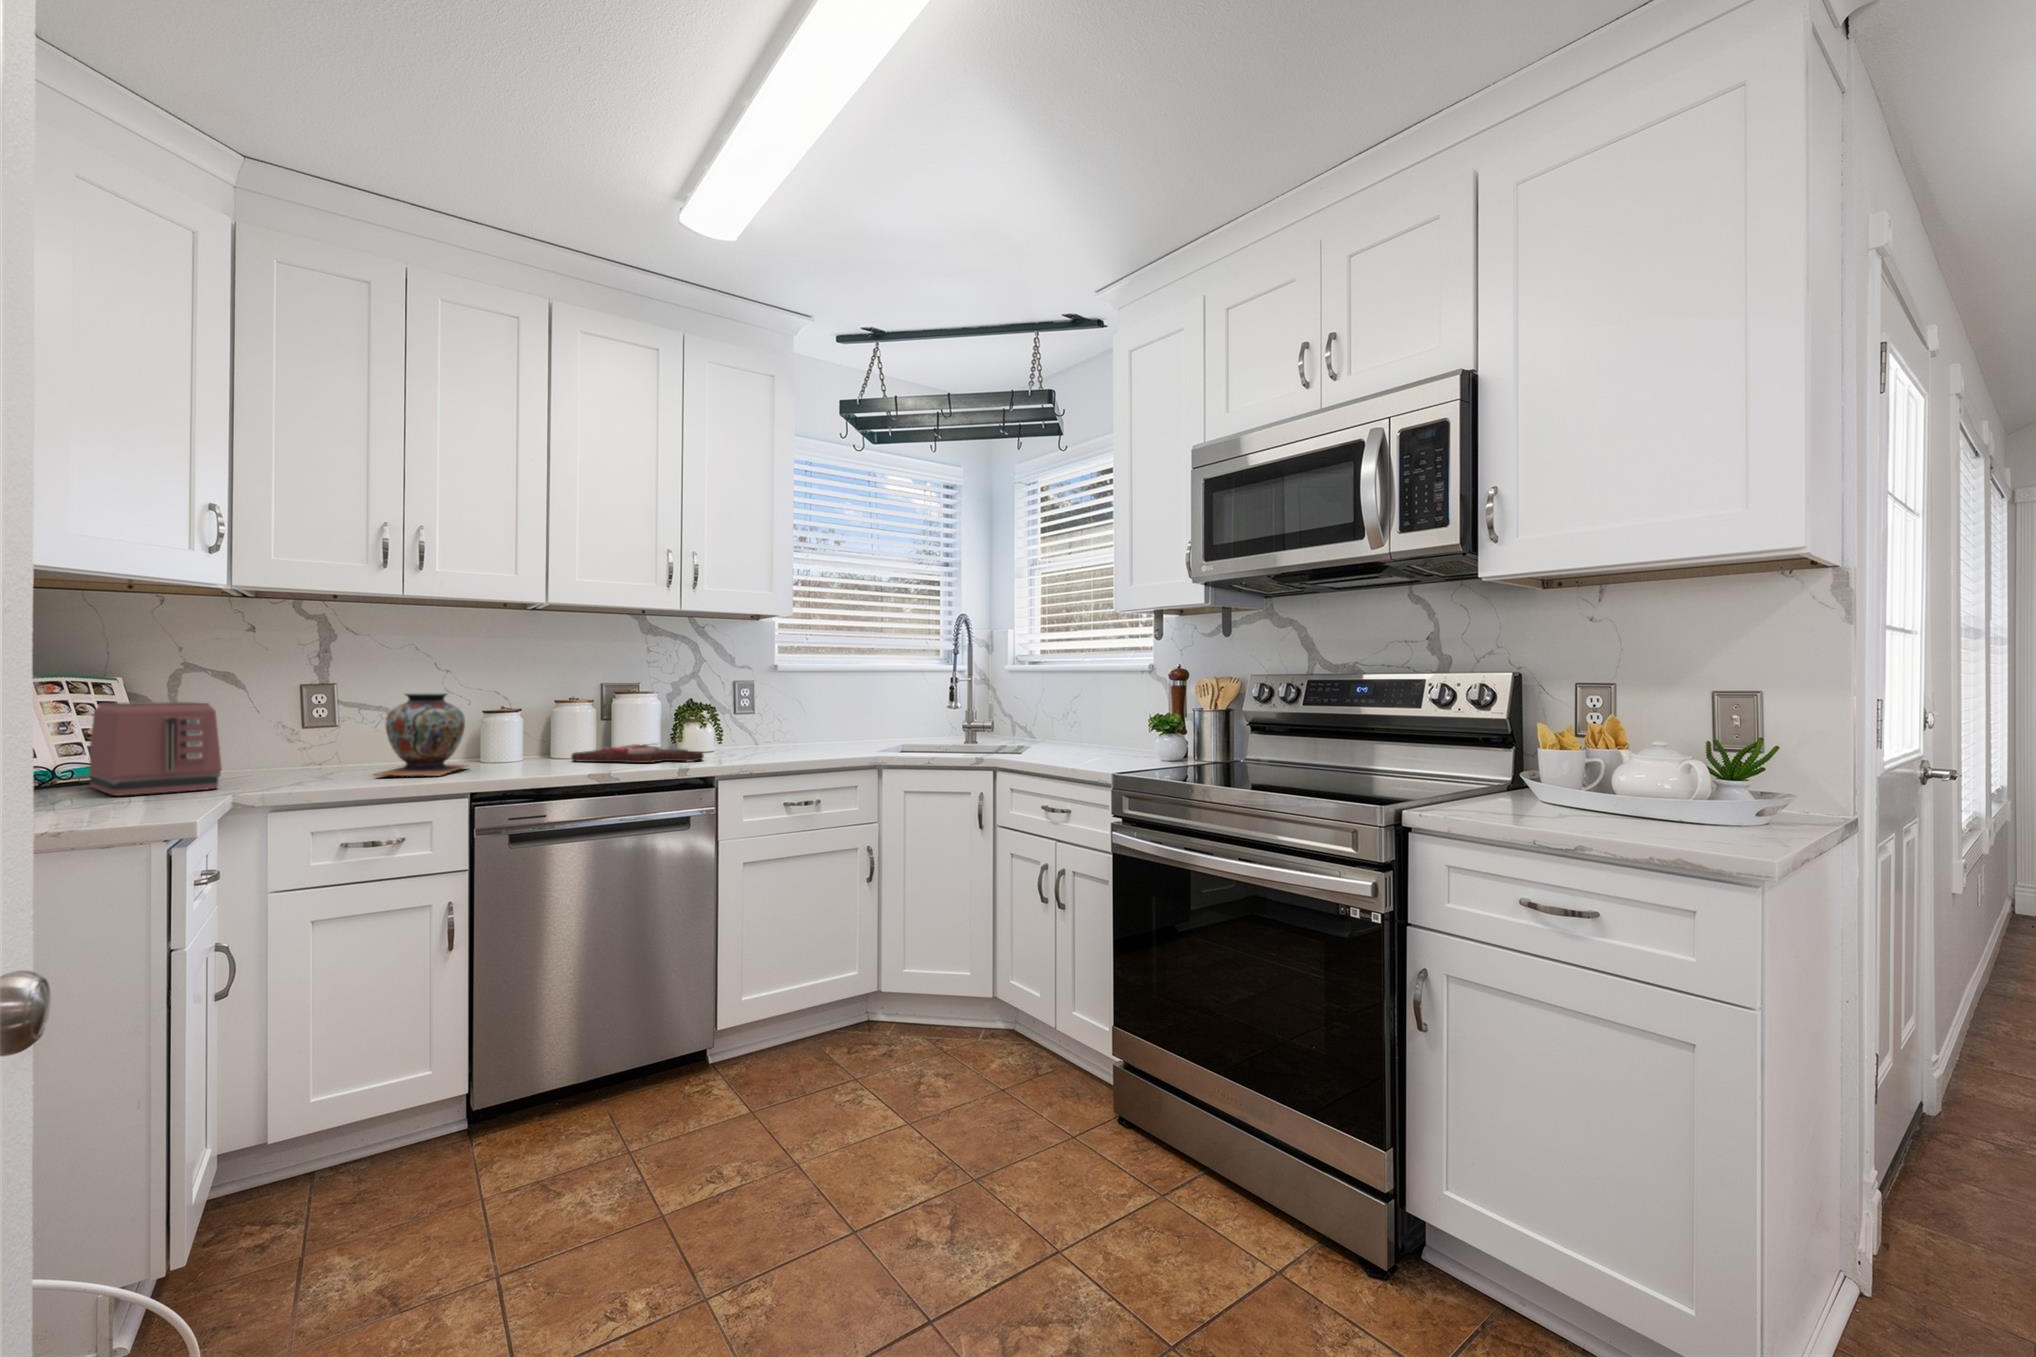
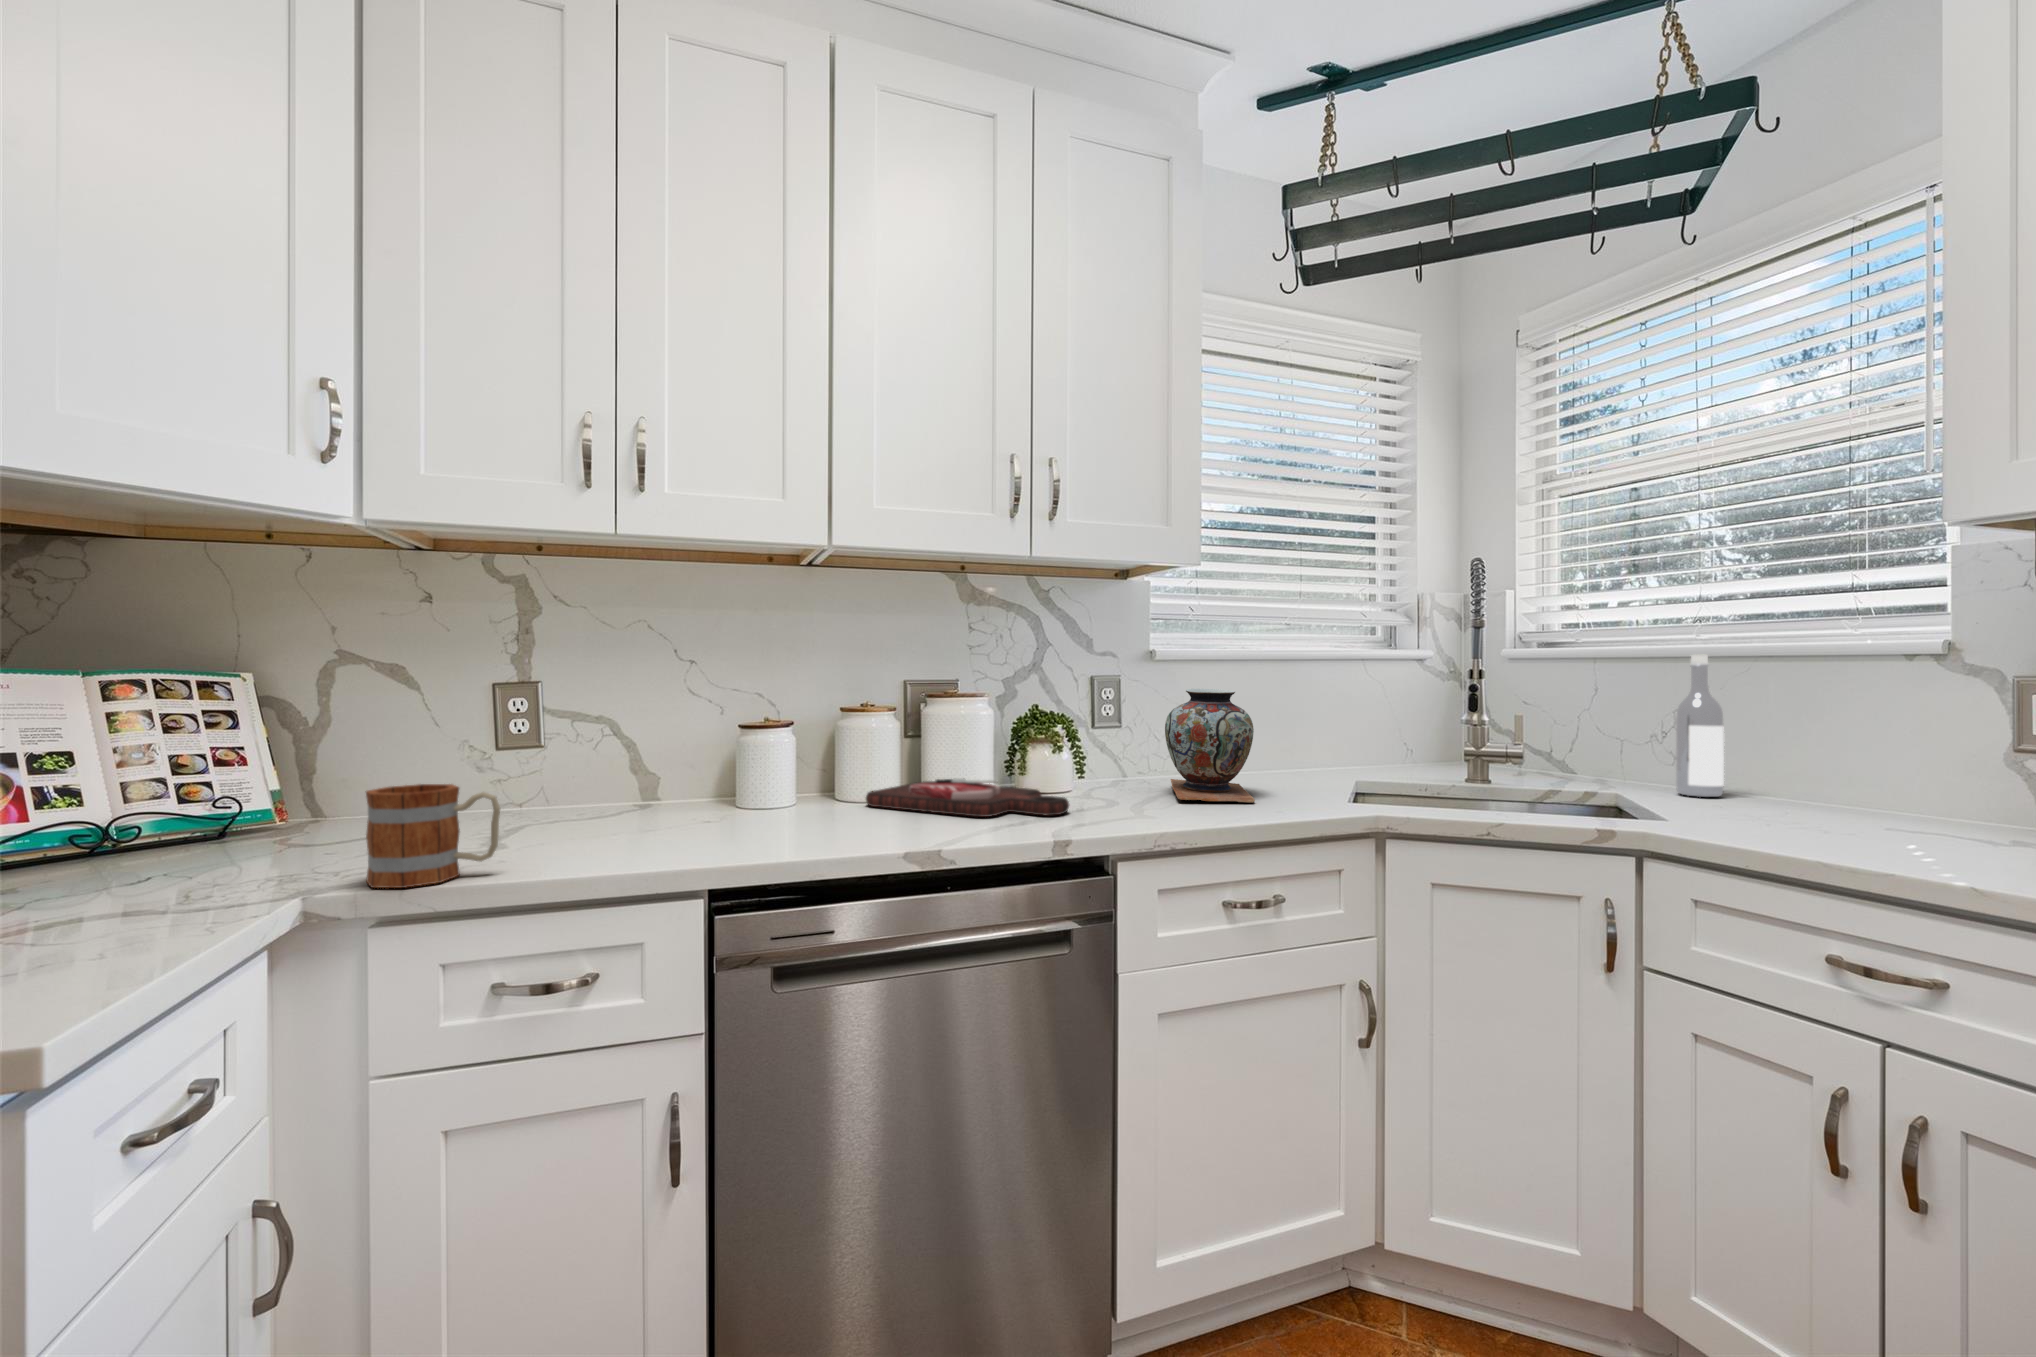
wine bottle: none [1070,668,1092,746] -> present [1676,655,1724,797]
decorative vase: present [375,692,468,776] -> present [1165,689,1255,803]
toaster: present [89,702,222,795] -> none [146,713,329,882]
mug: none [260,738,344,793] -> present [366,784,500,888]

